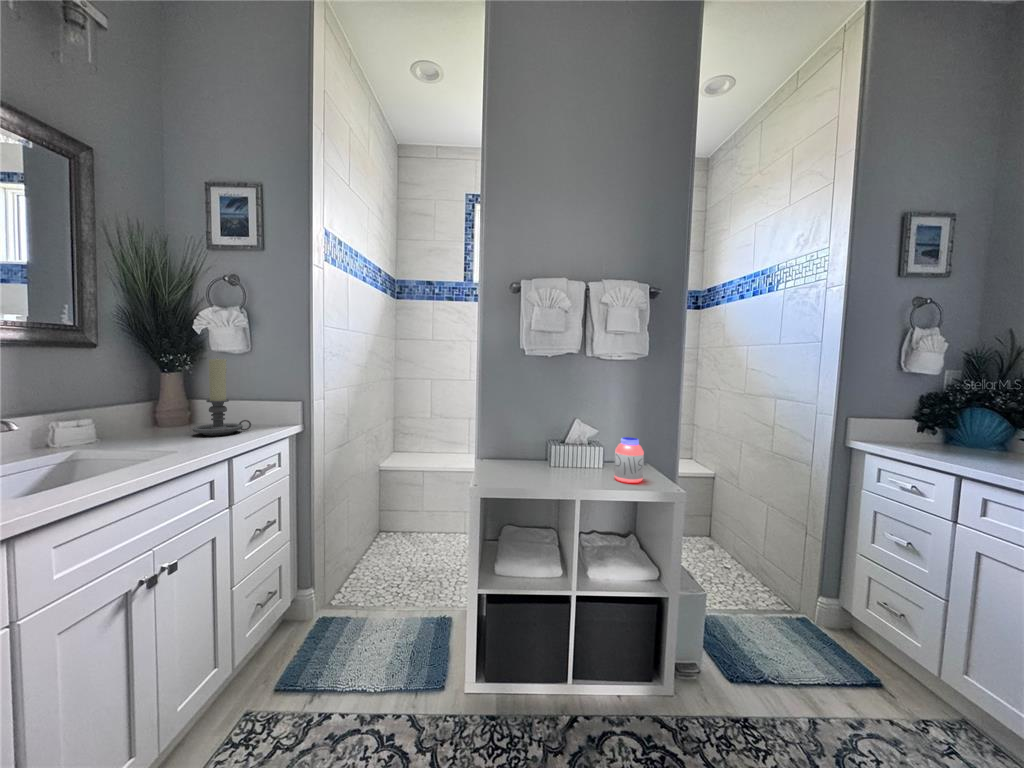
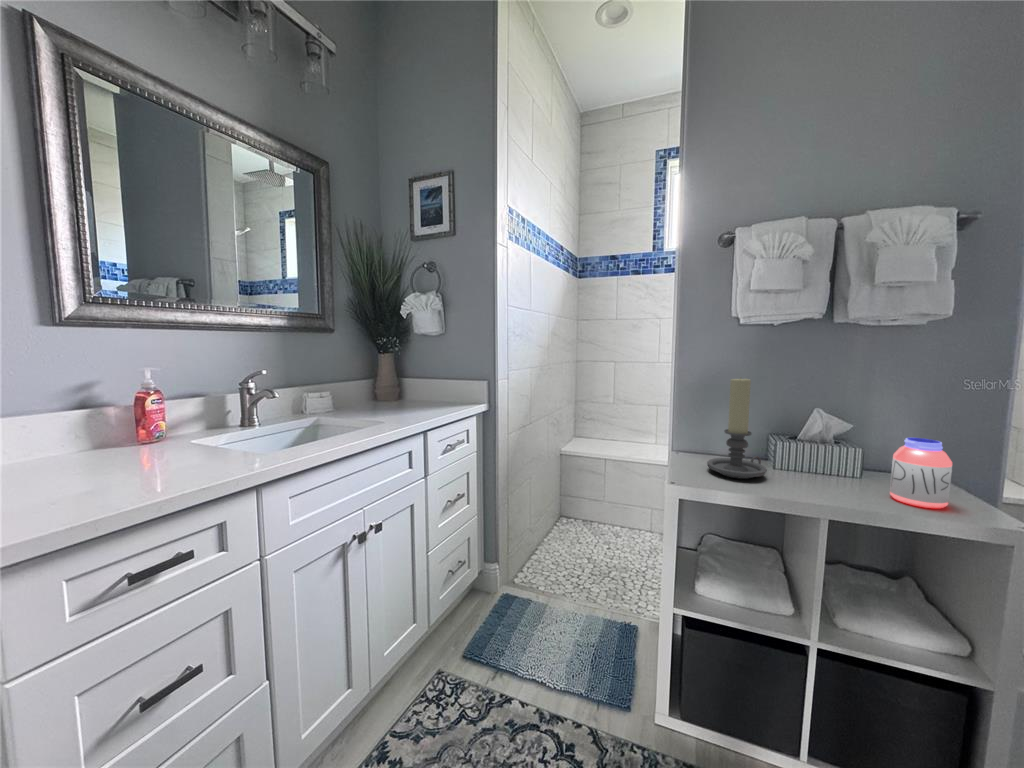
candle holder: present [193,358,251,436] -> present [707,378,767,479]

